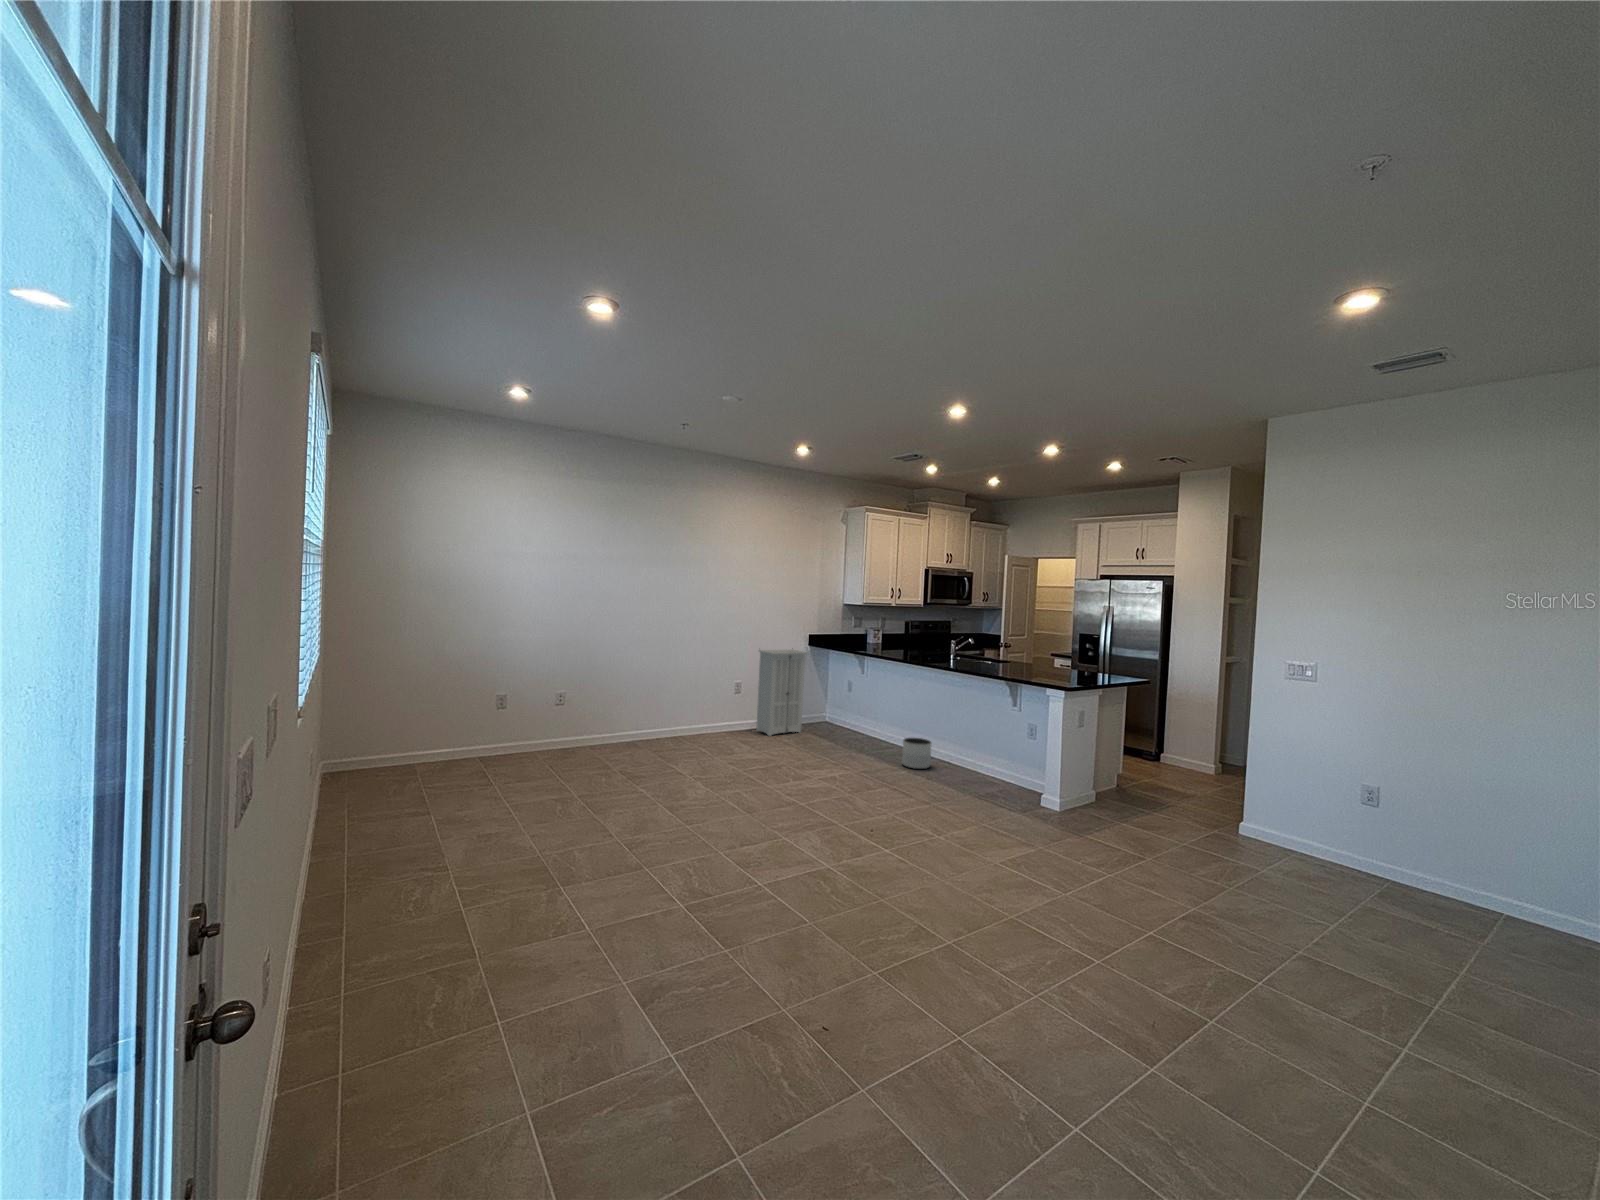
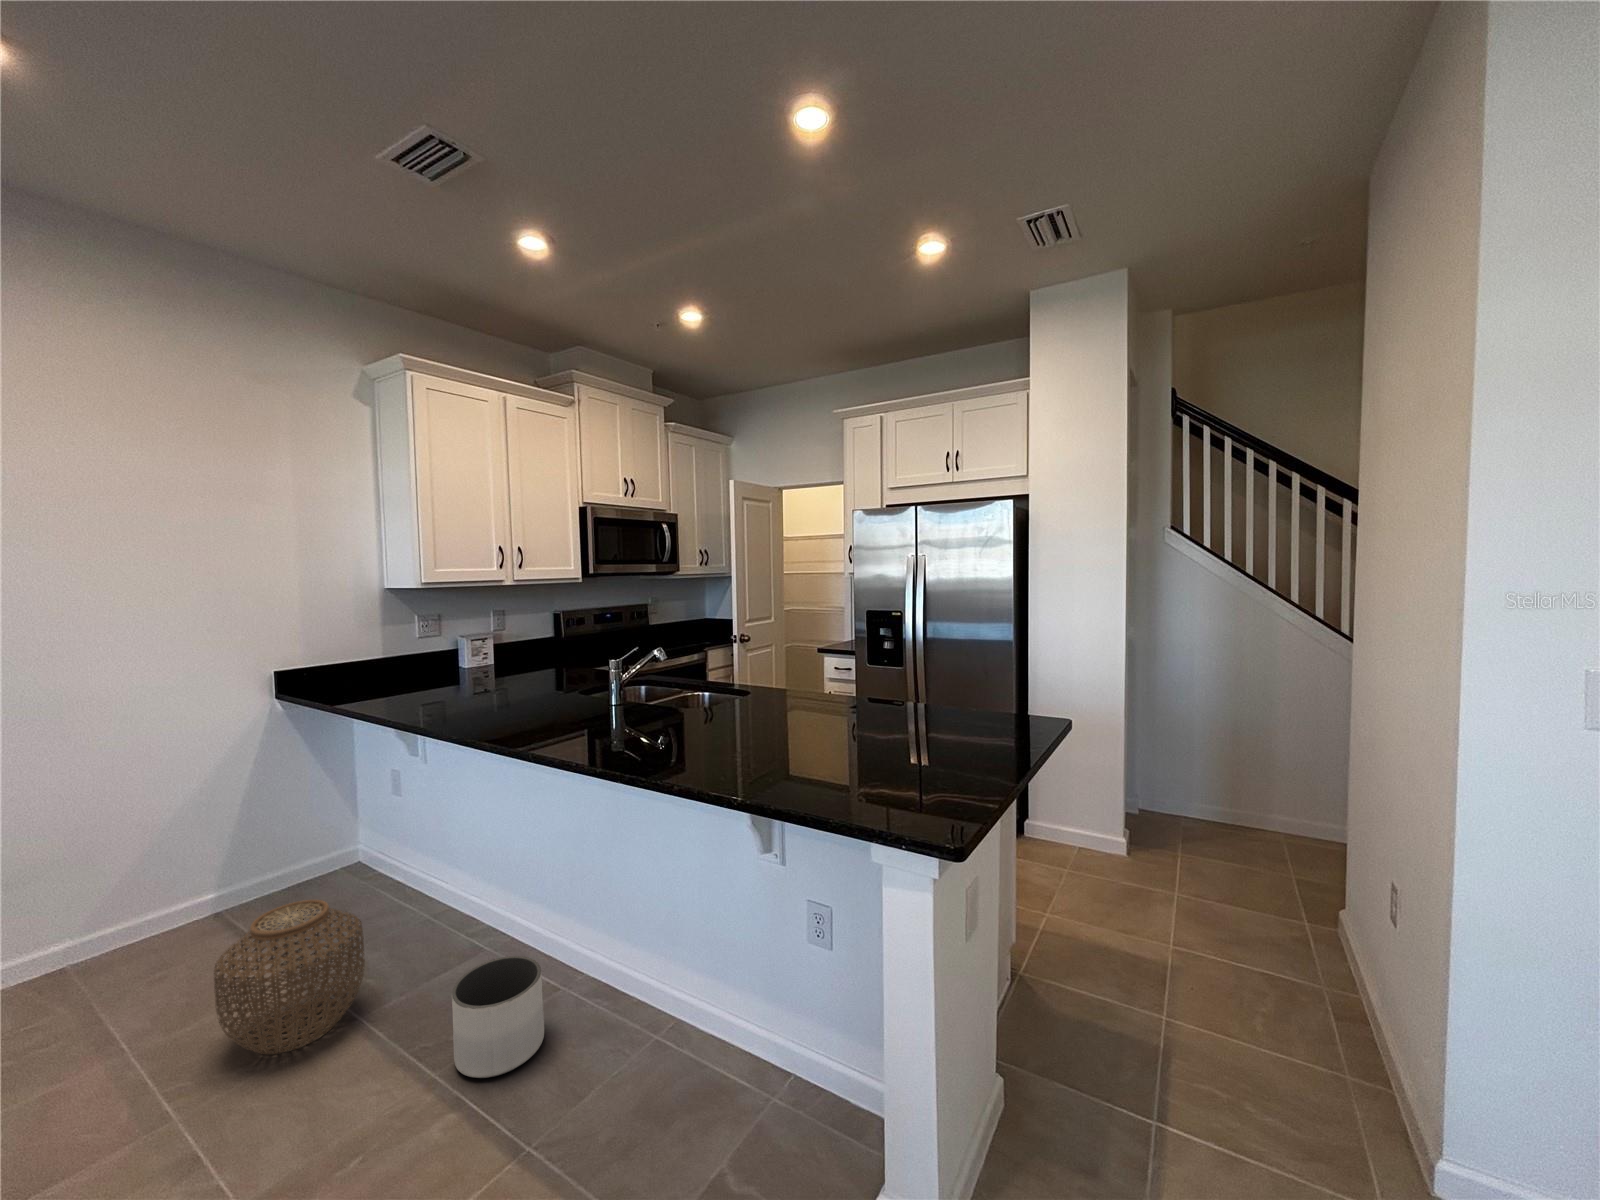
storage cabinet: present [756,650,807,736] -> none [64,714,250,985]
woven basket: none [825,710,865,755] -> present [214,900,365,1054]

